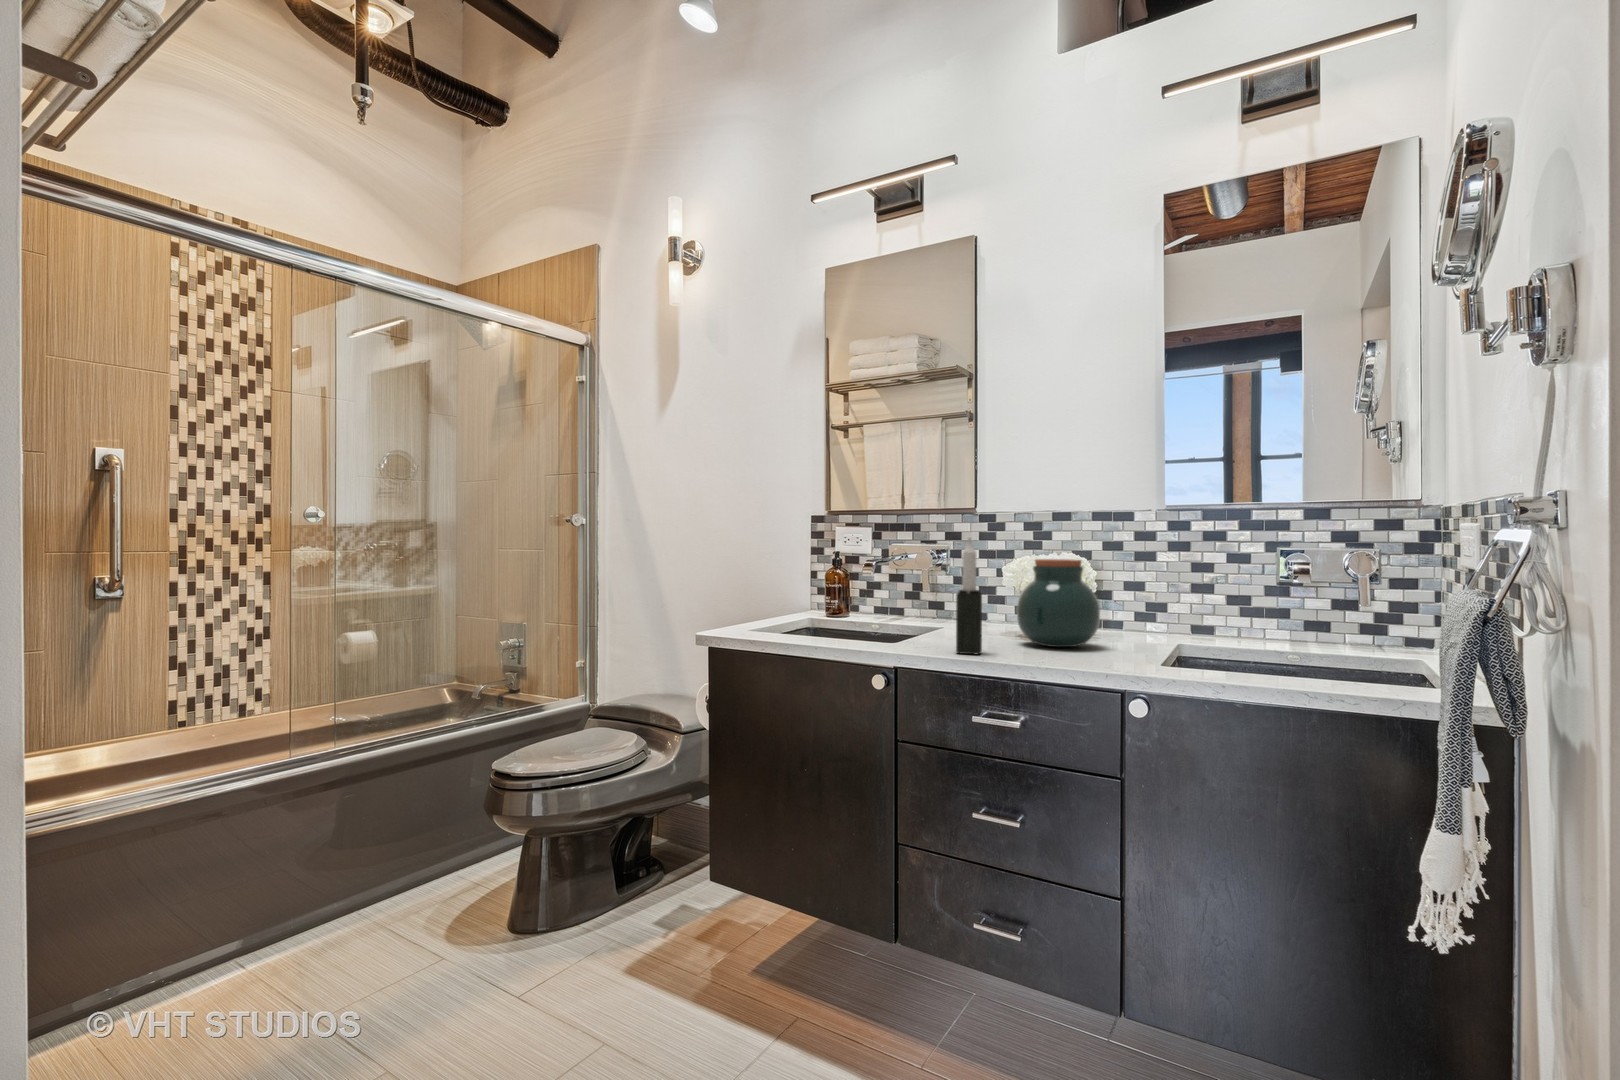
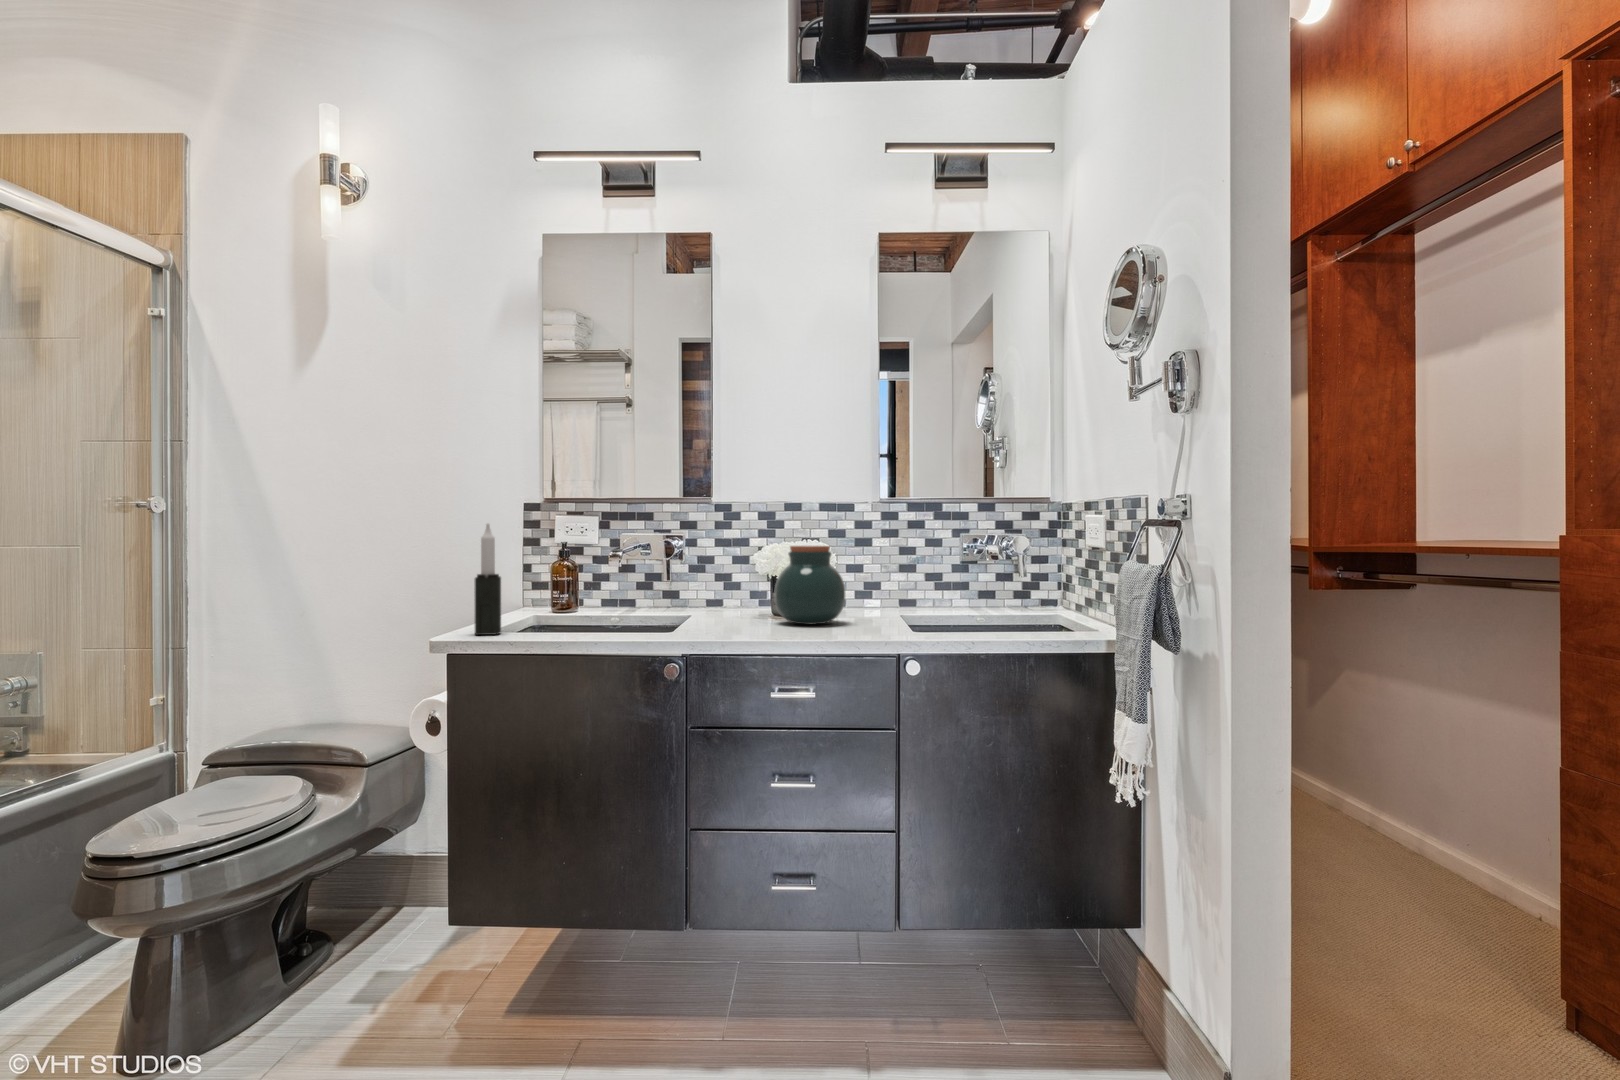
candle: present [956,537,982,654] -> present [475,523,501,635]

